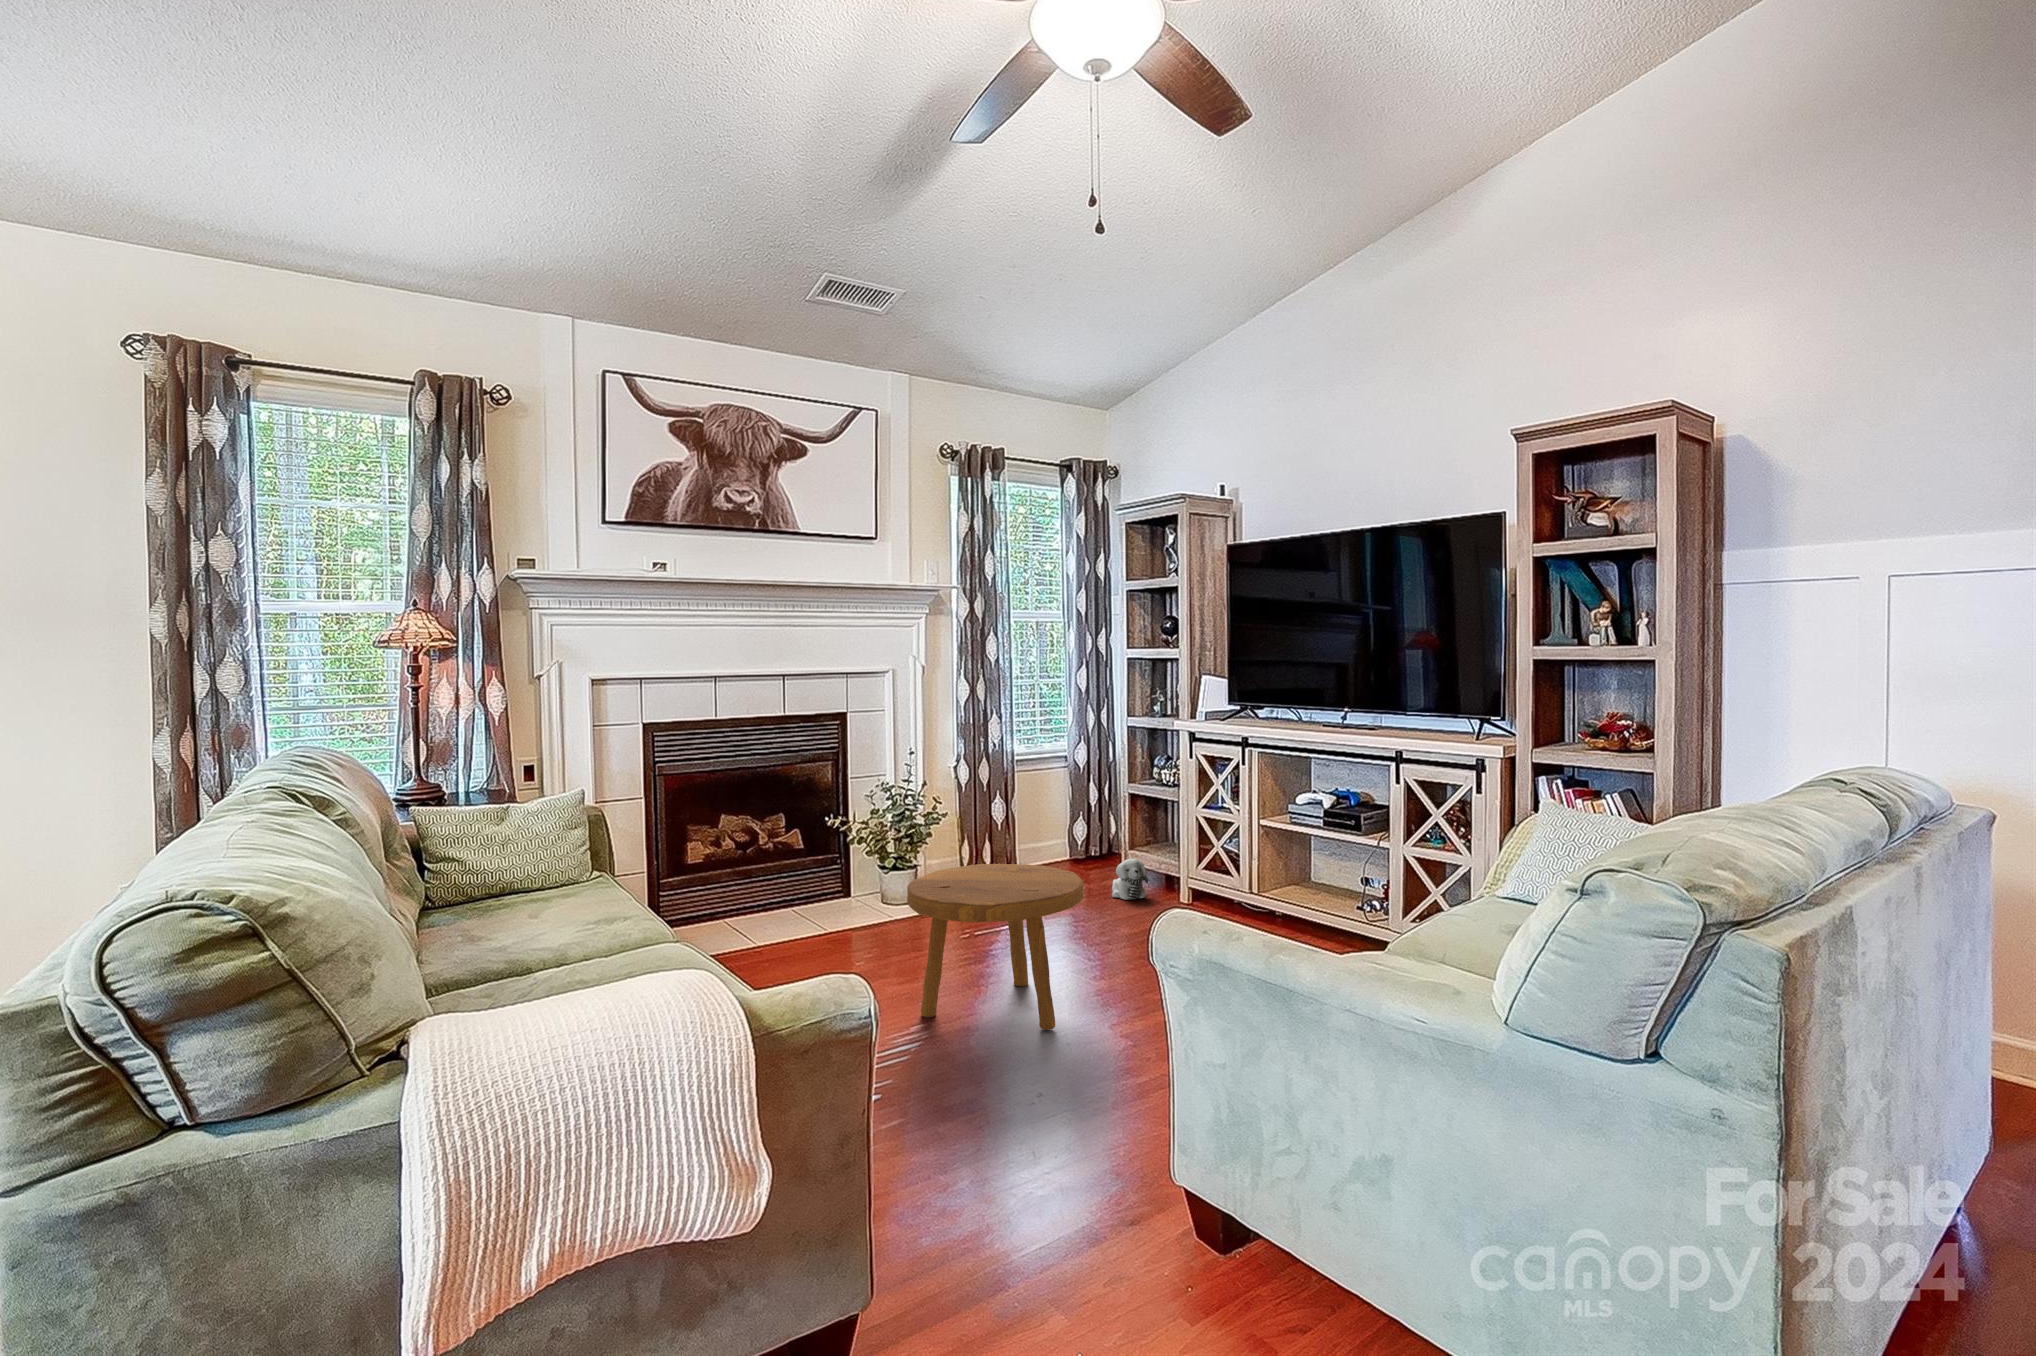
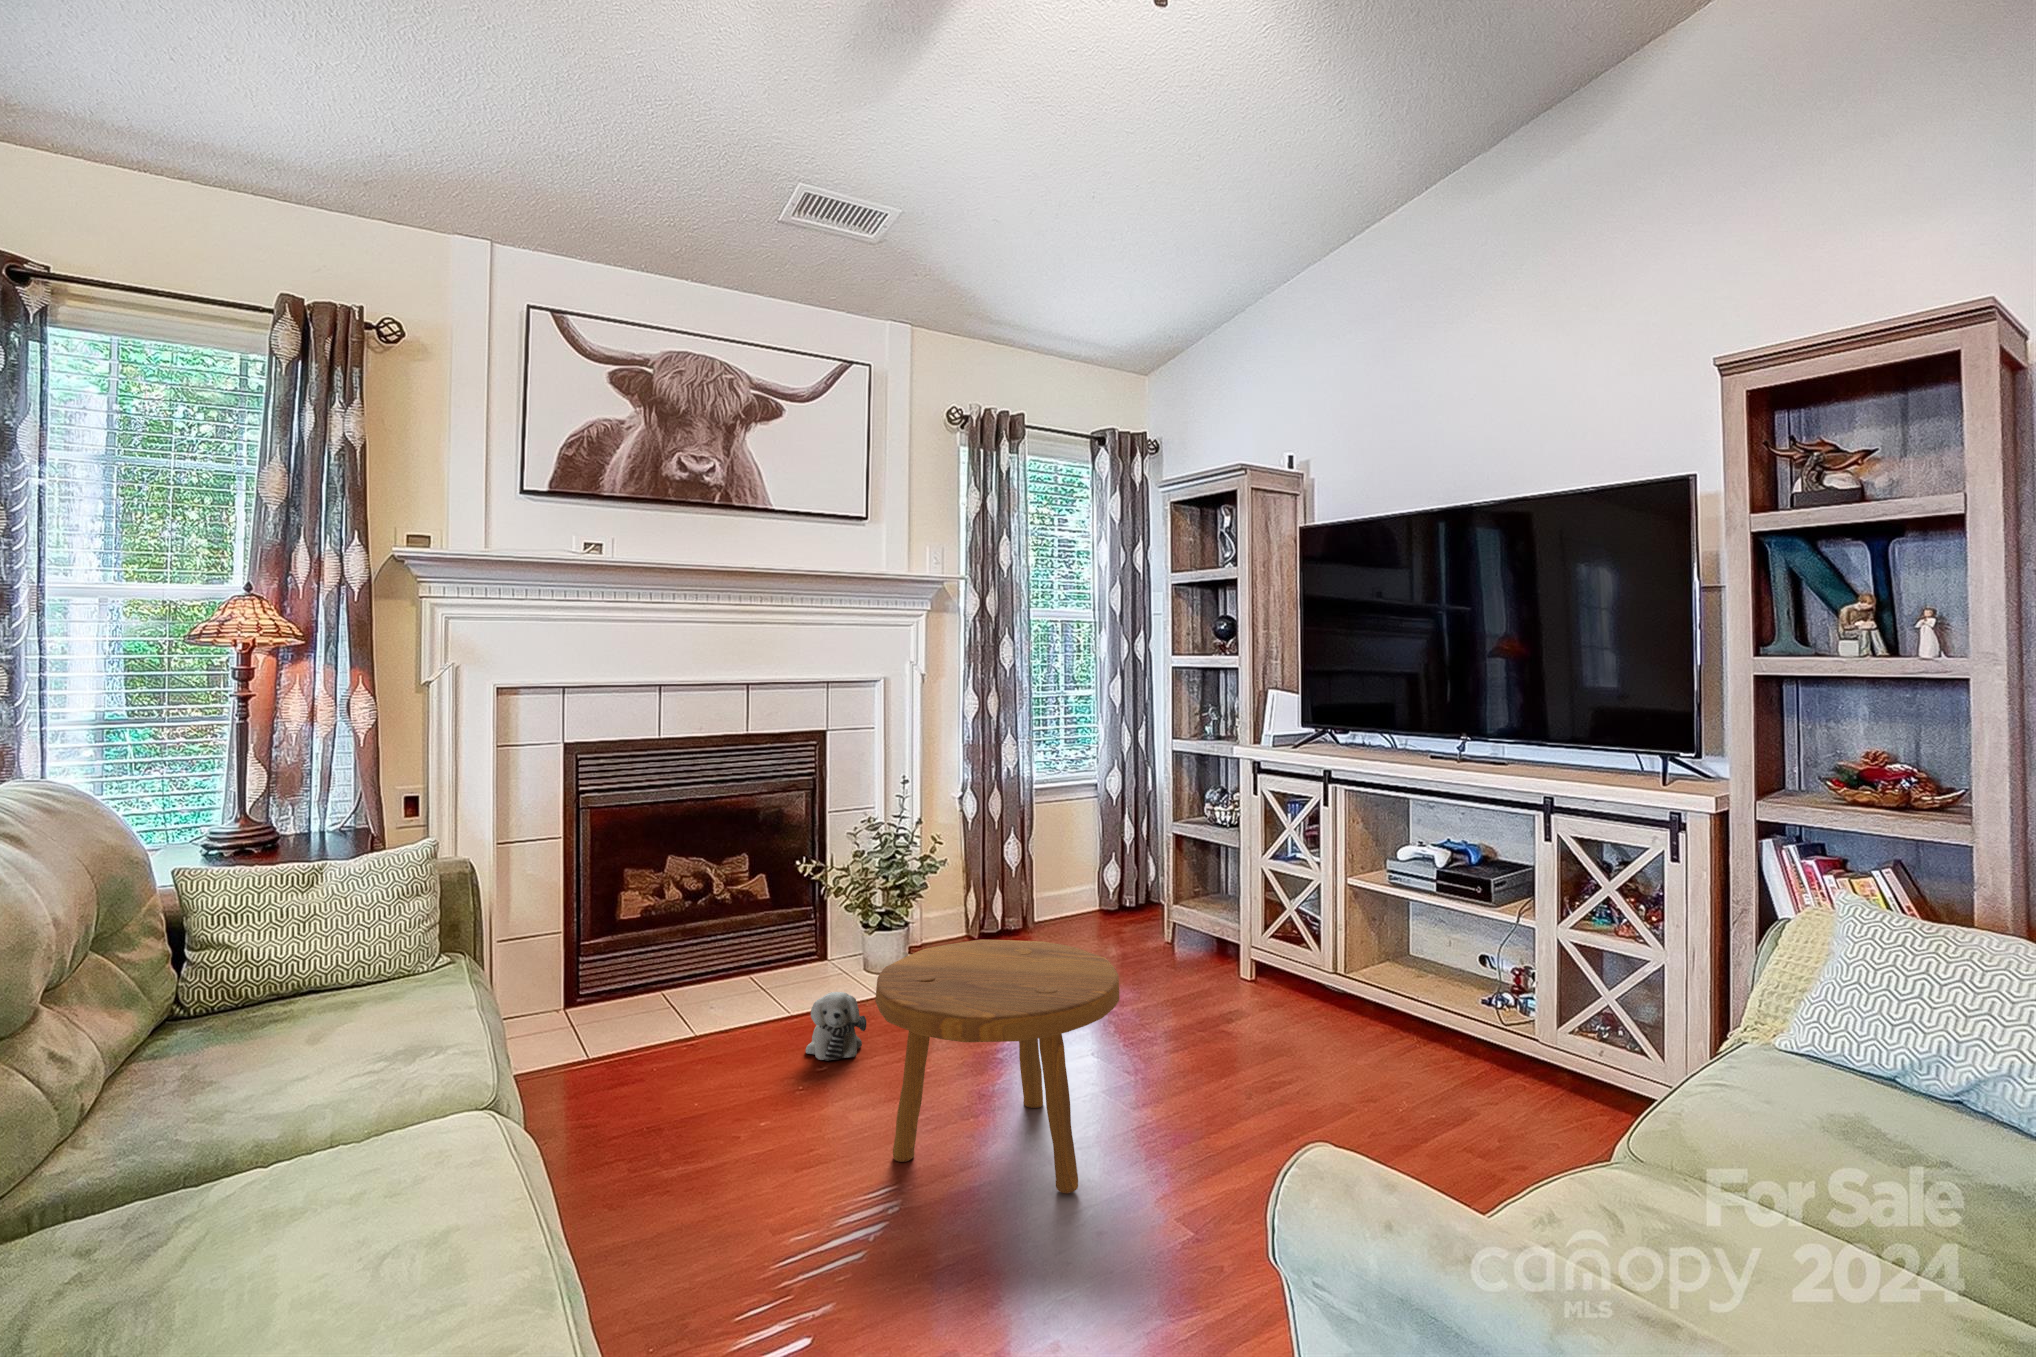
plush toy: present [1112,859,1148,900] -> present [806,992,866,1061]

